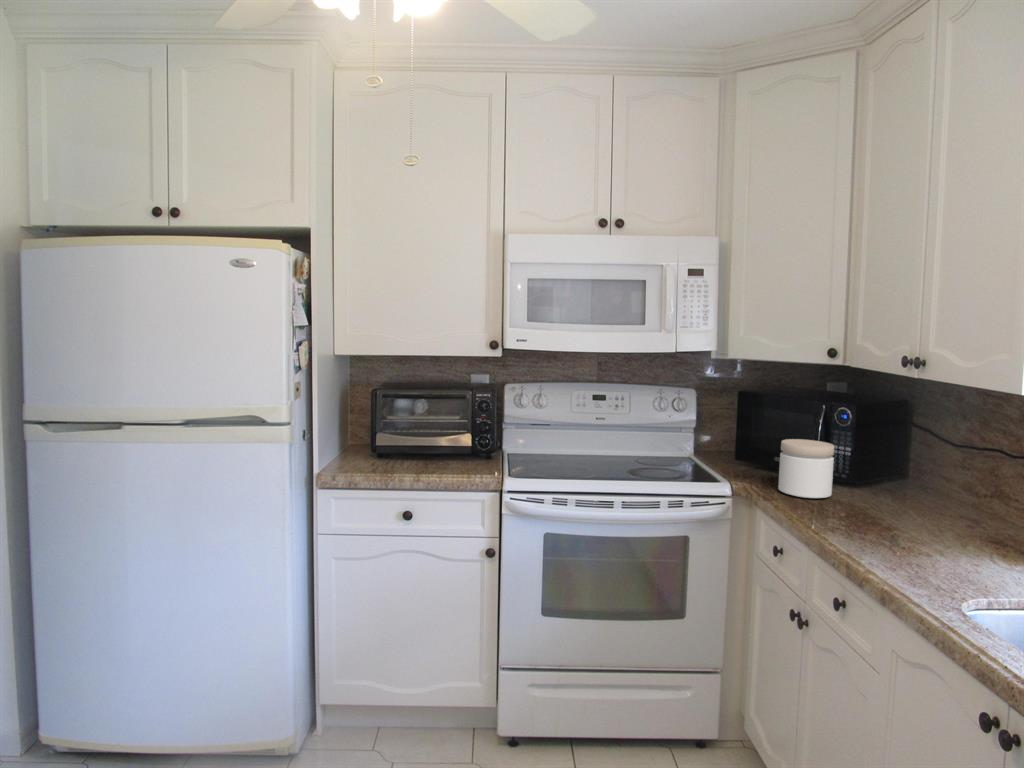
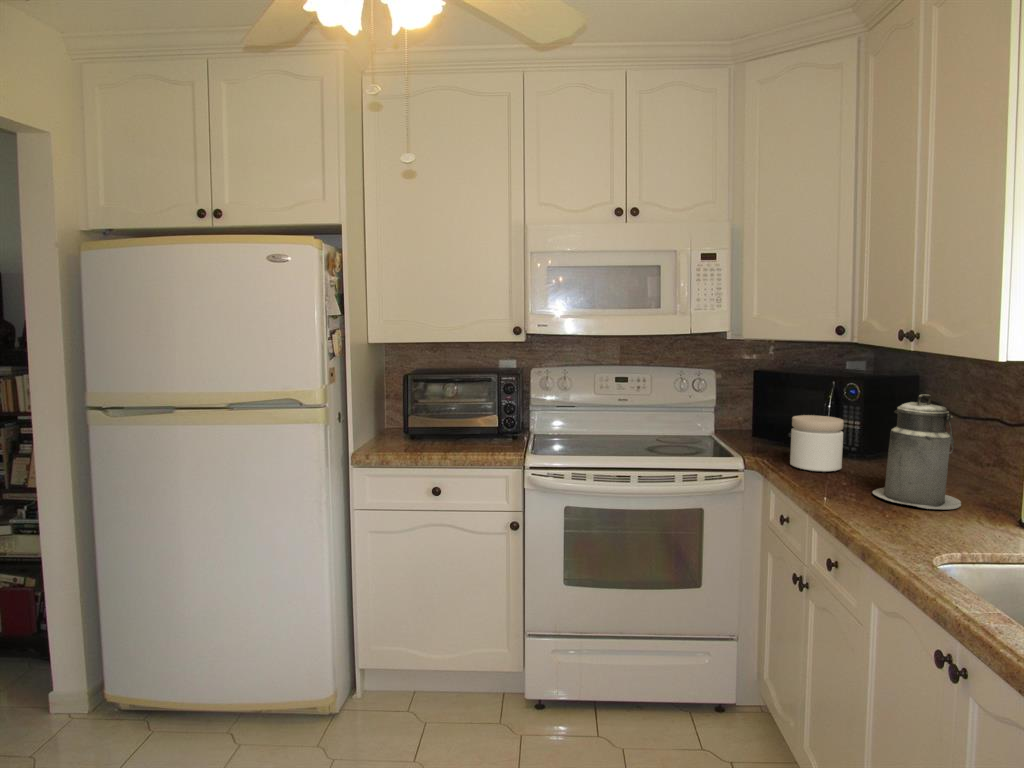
canister: none [870,422,964,543] -> present [873,395,961,509]

